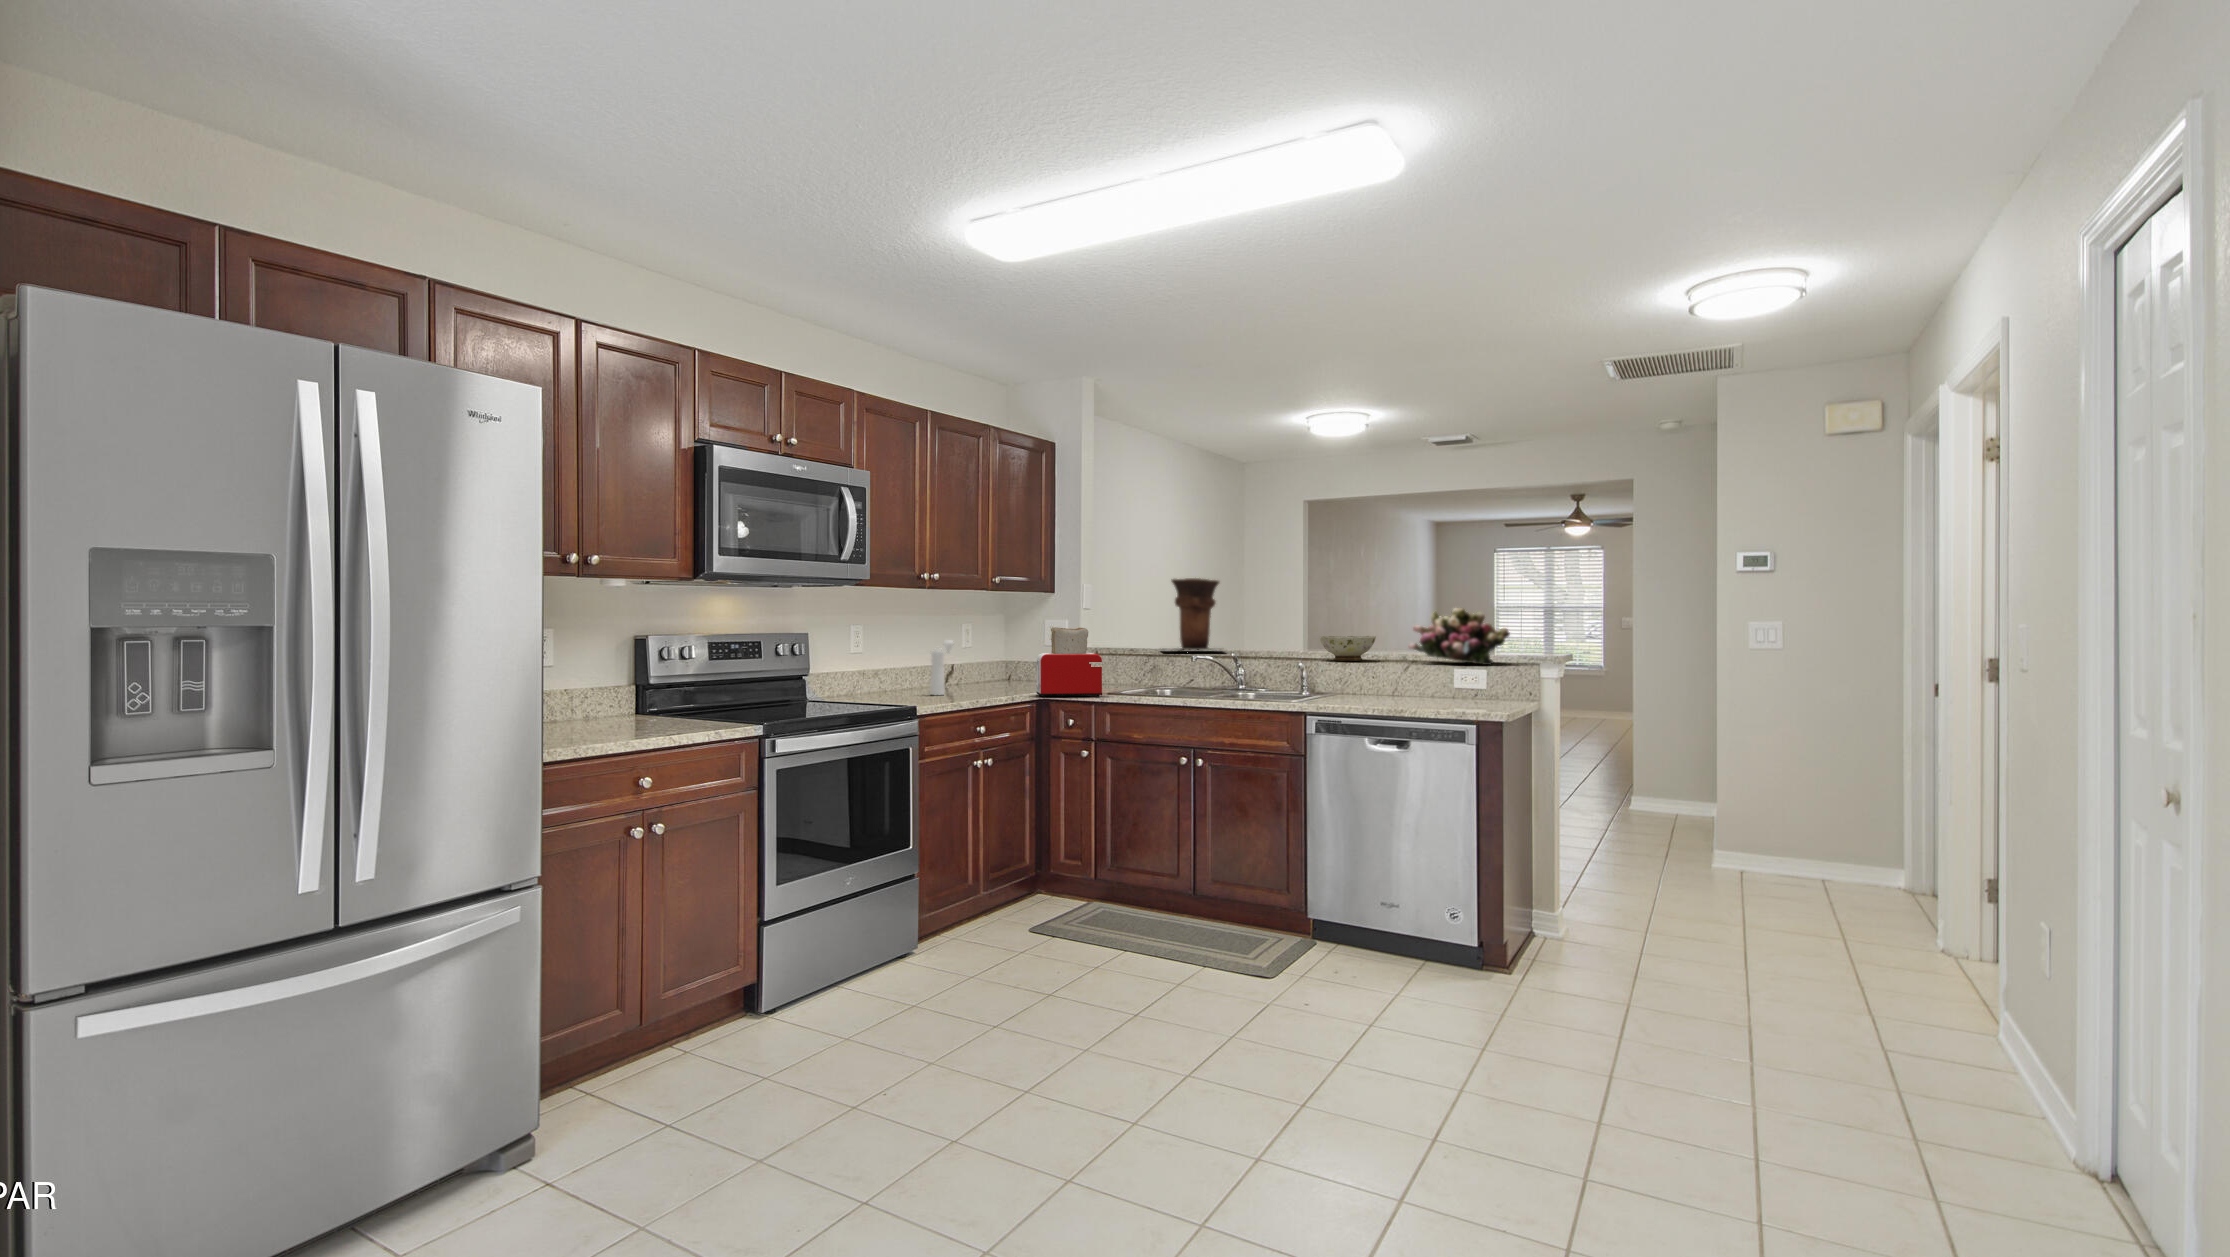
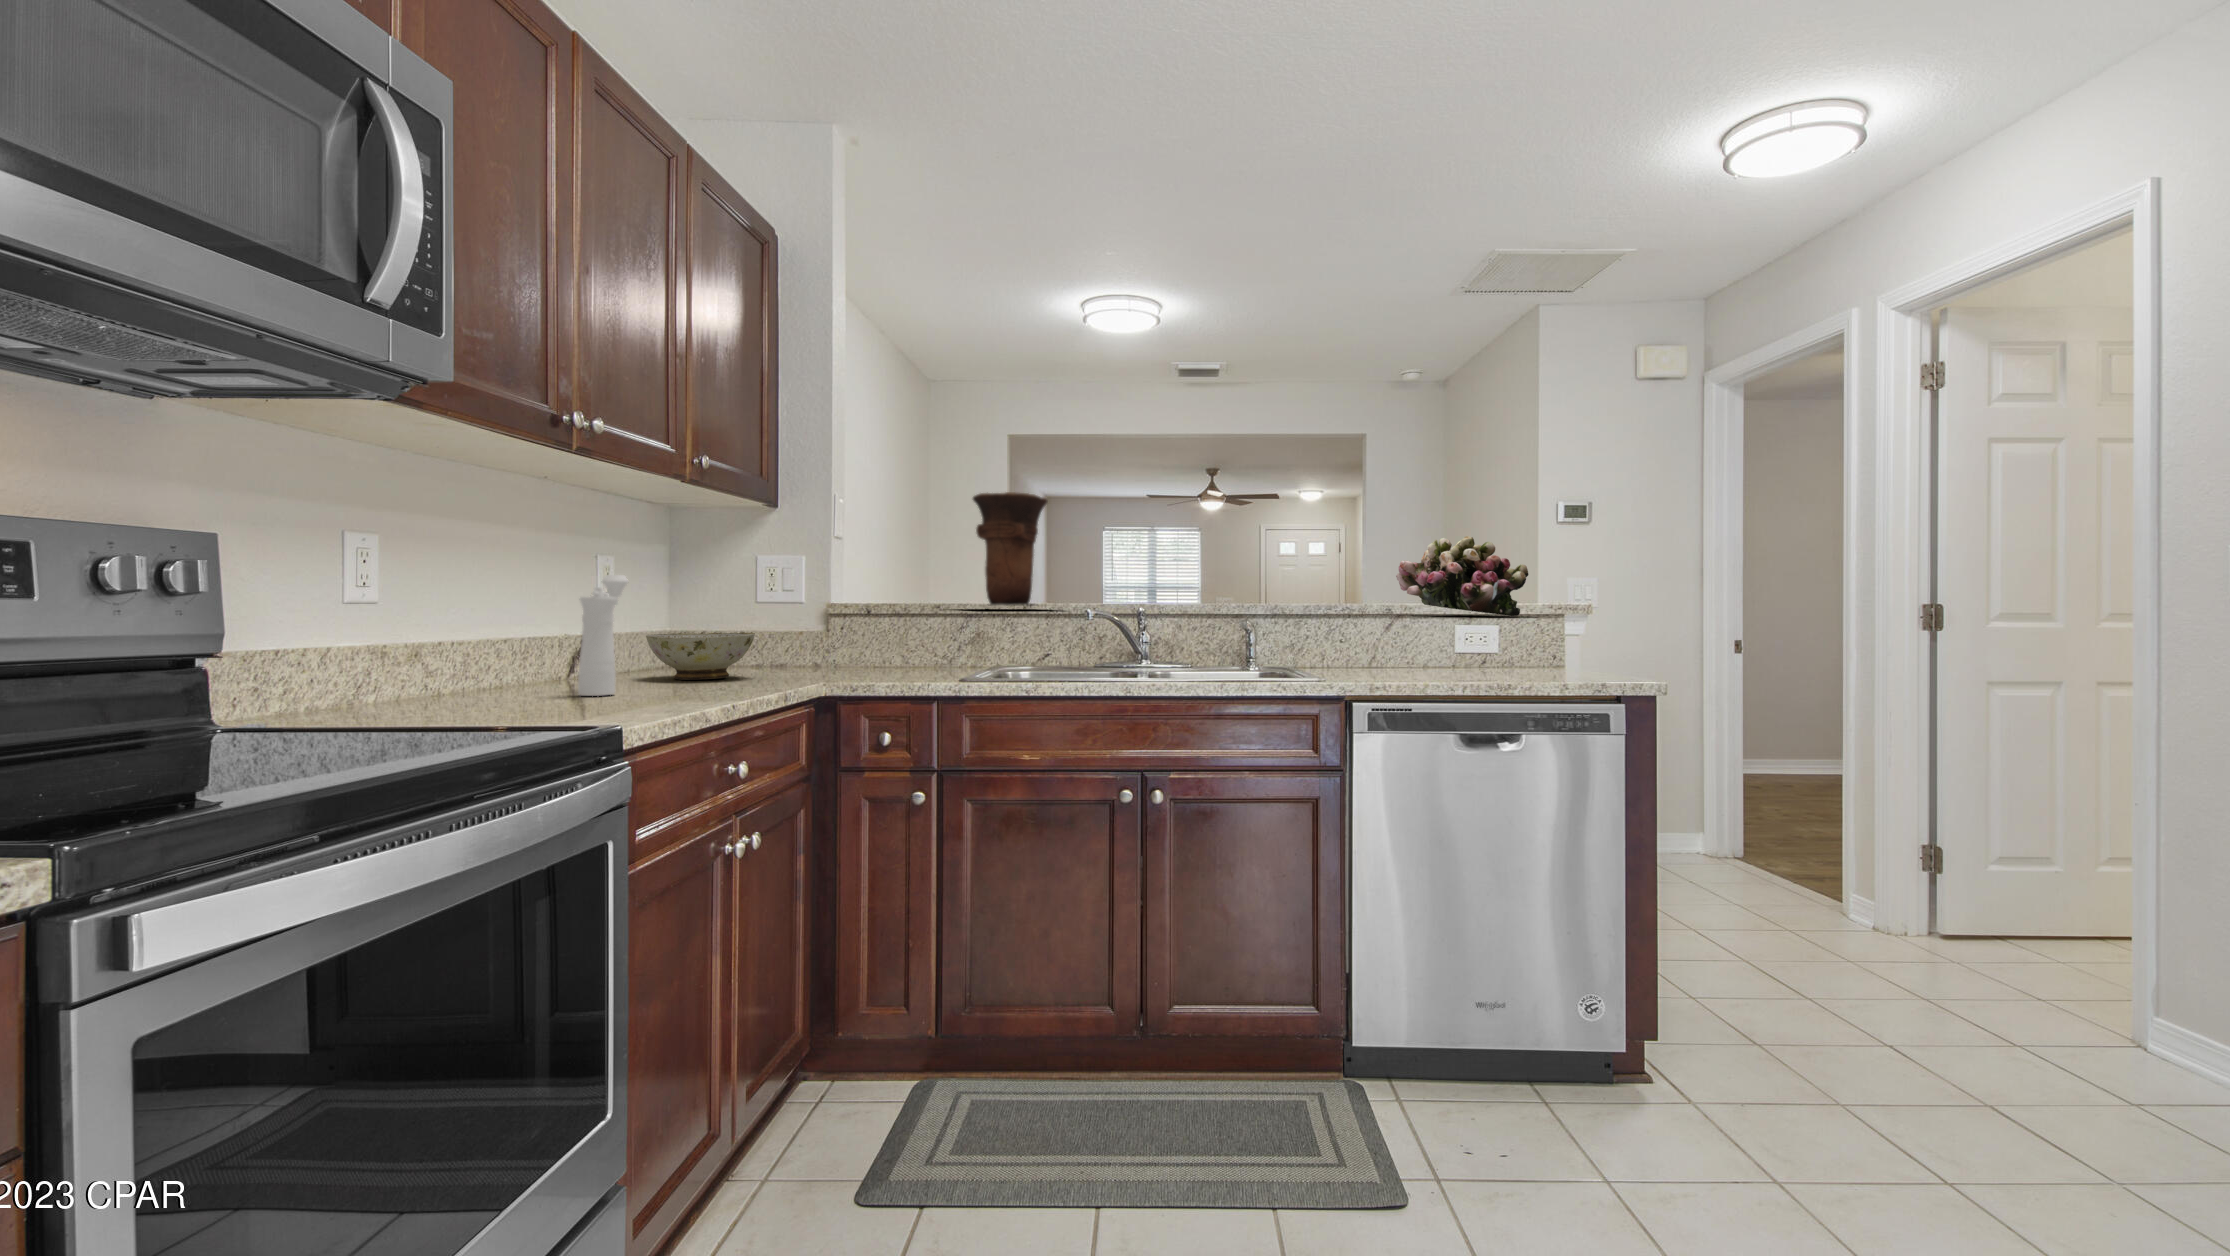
toaster: present [1033,627,1102,697] -> none [813,552,951,690]
ceramic bowl: present [1320,636,1376,661] -> present [646,632,755,680]

